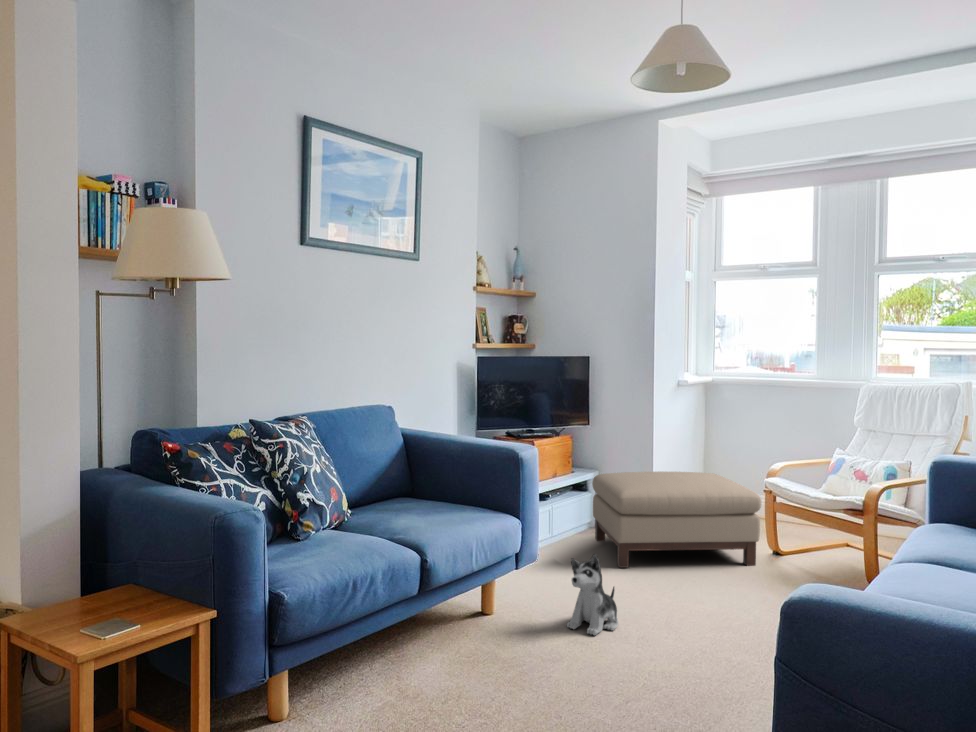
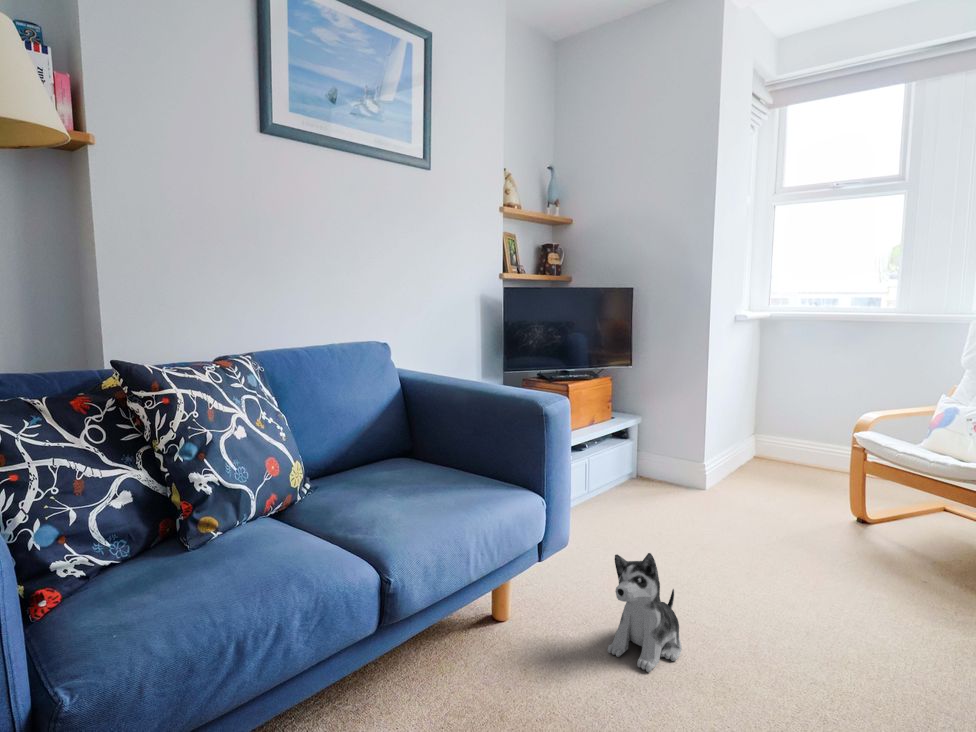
ottoman: present [592,471,761,568] -> none [636,421,856,541]

